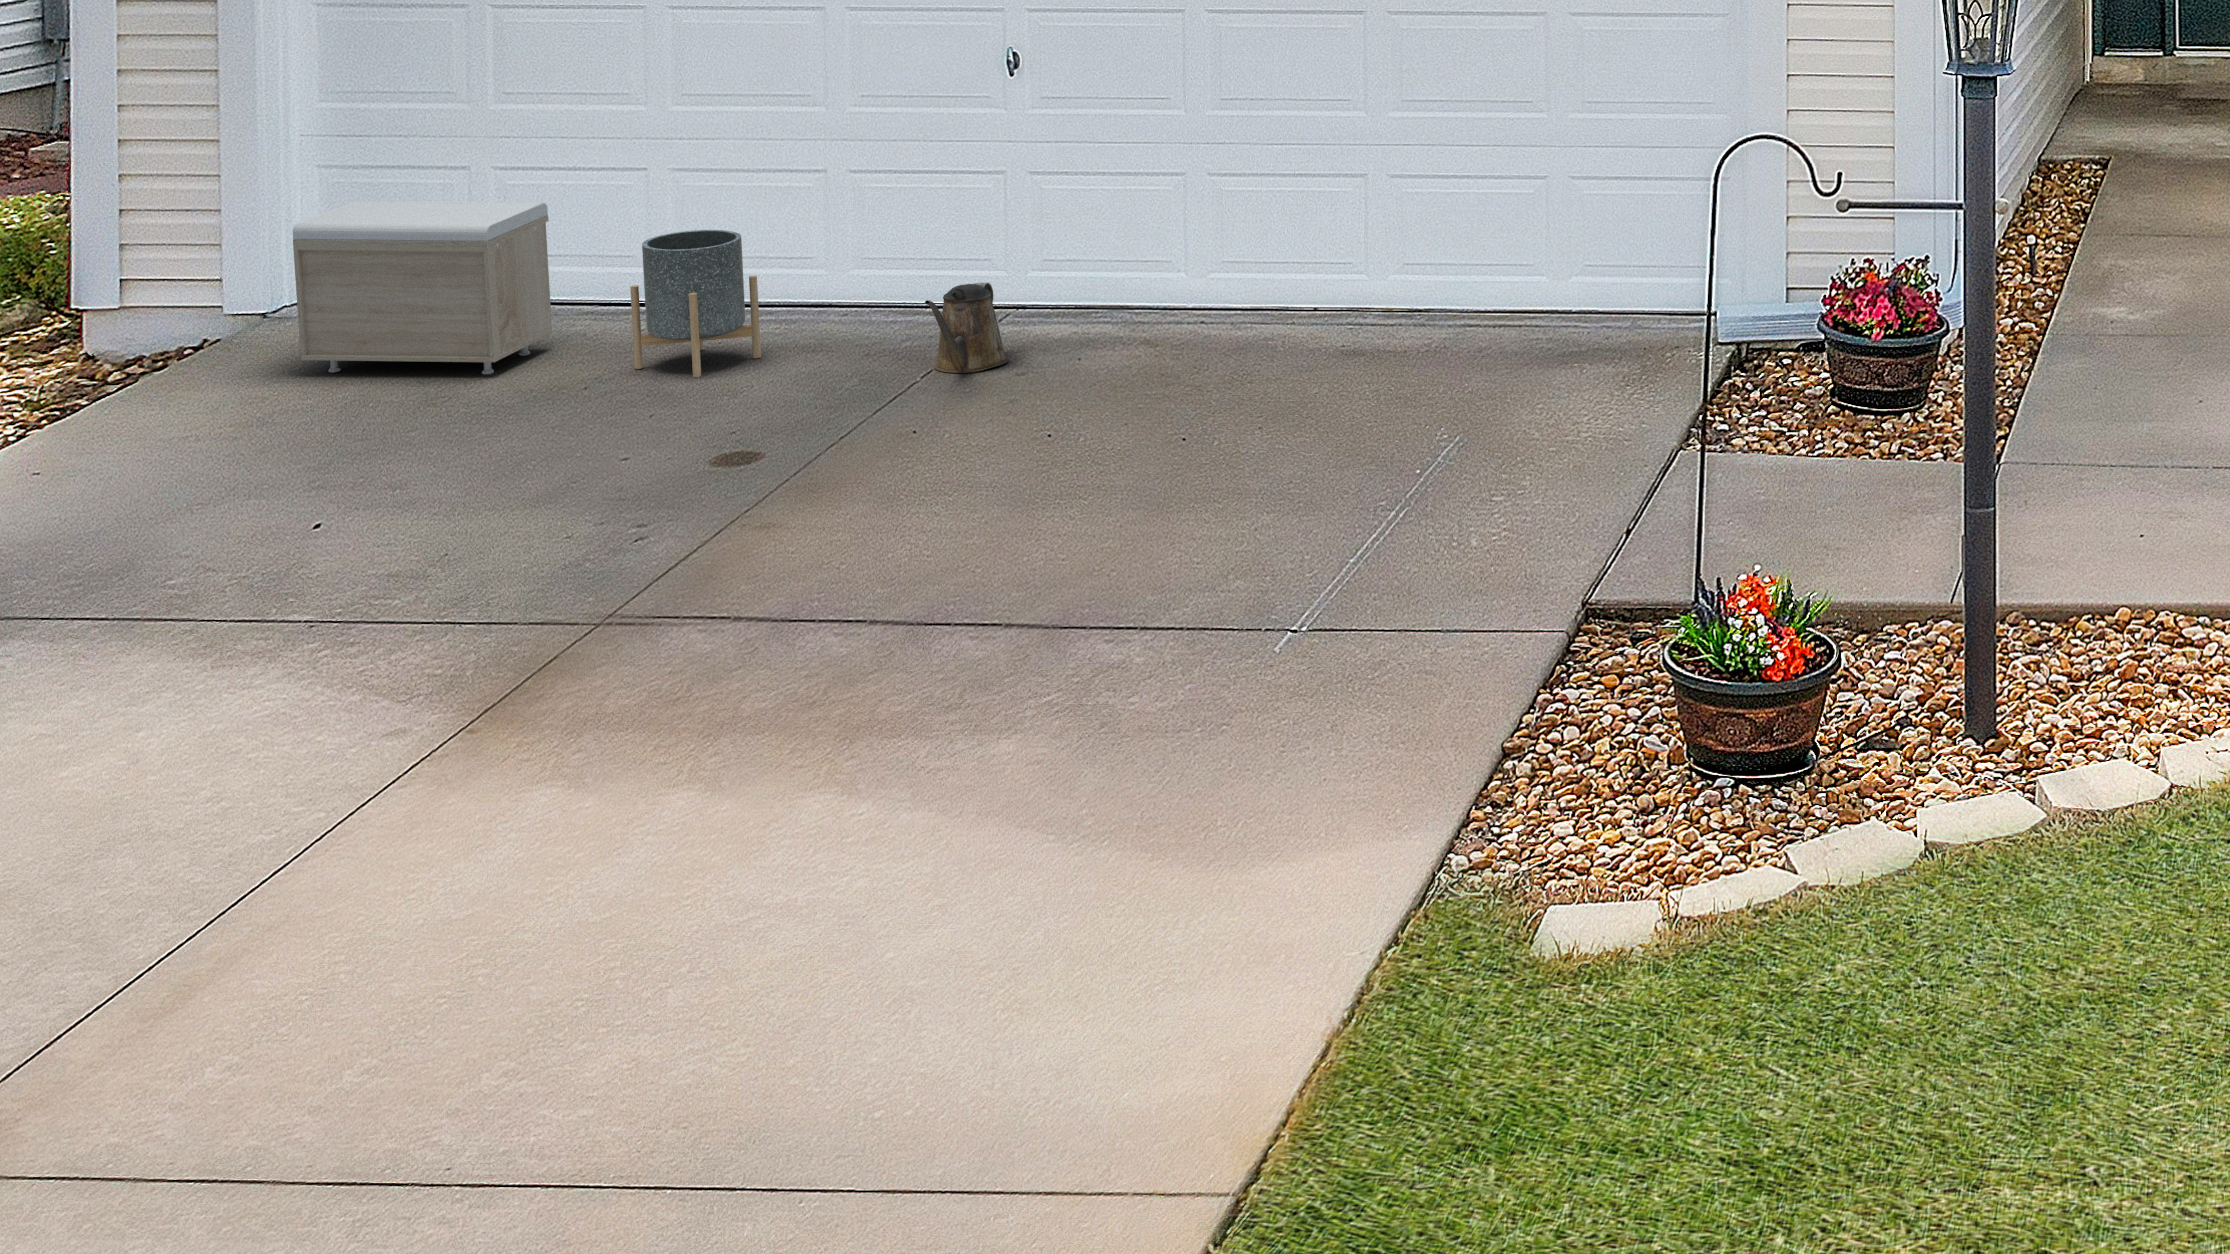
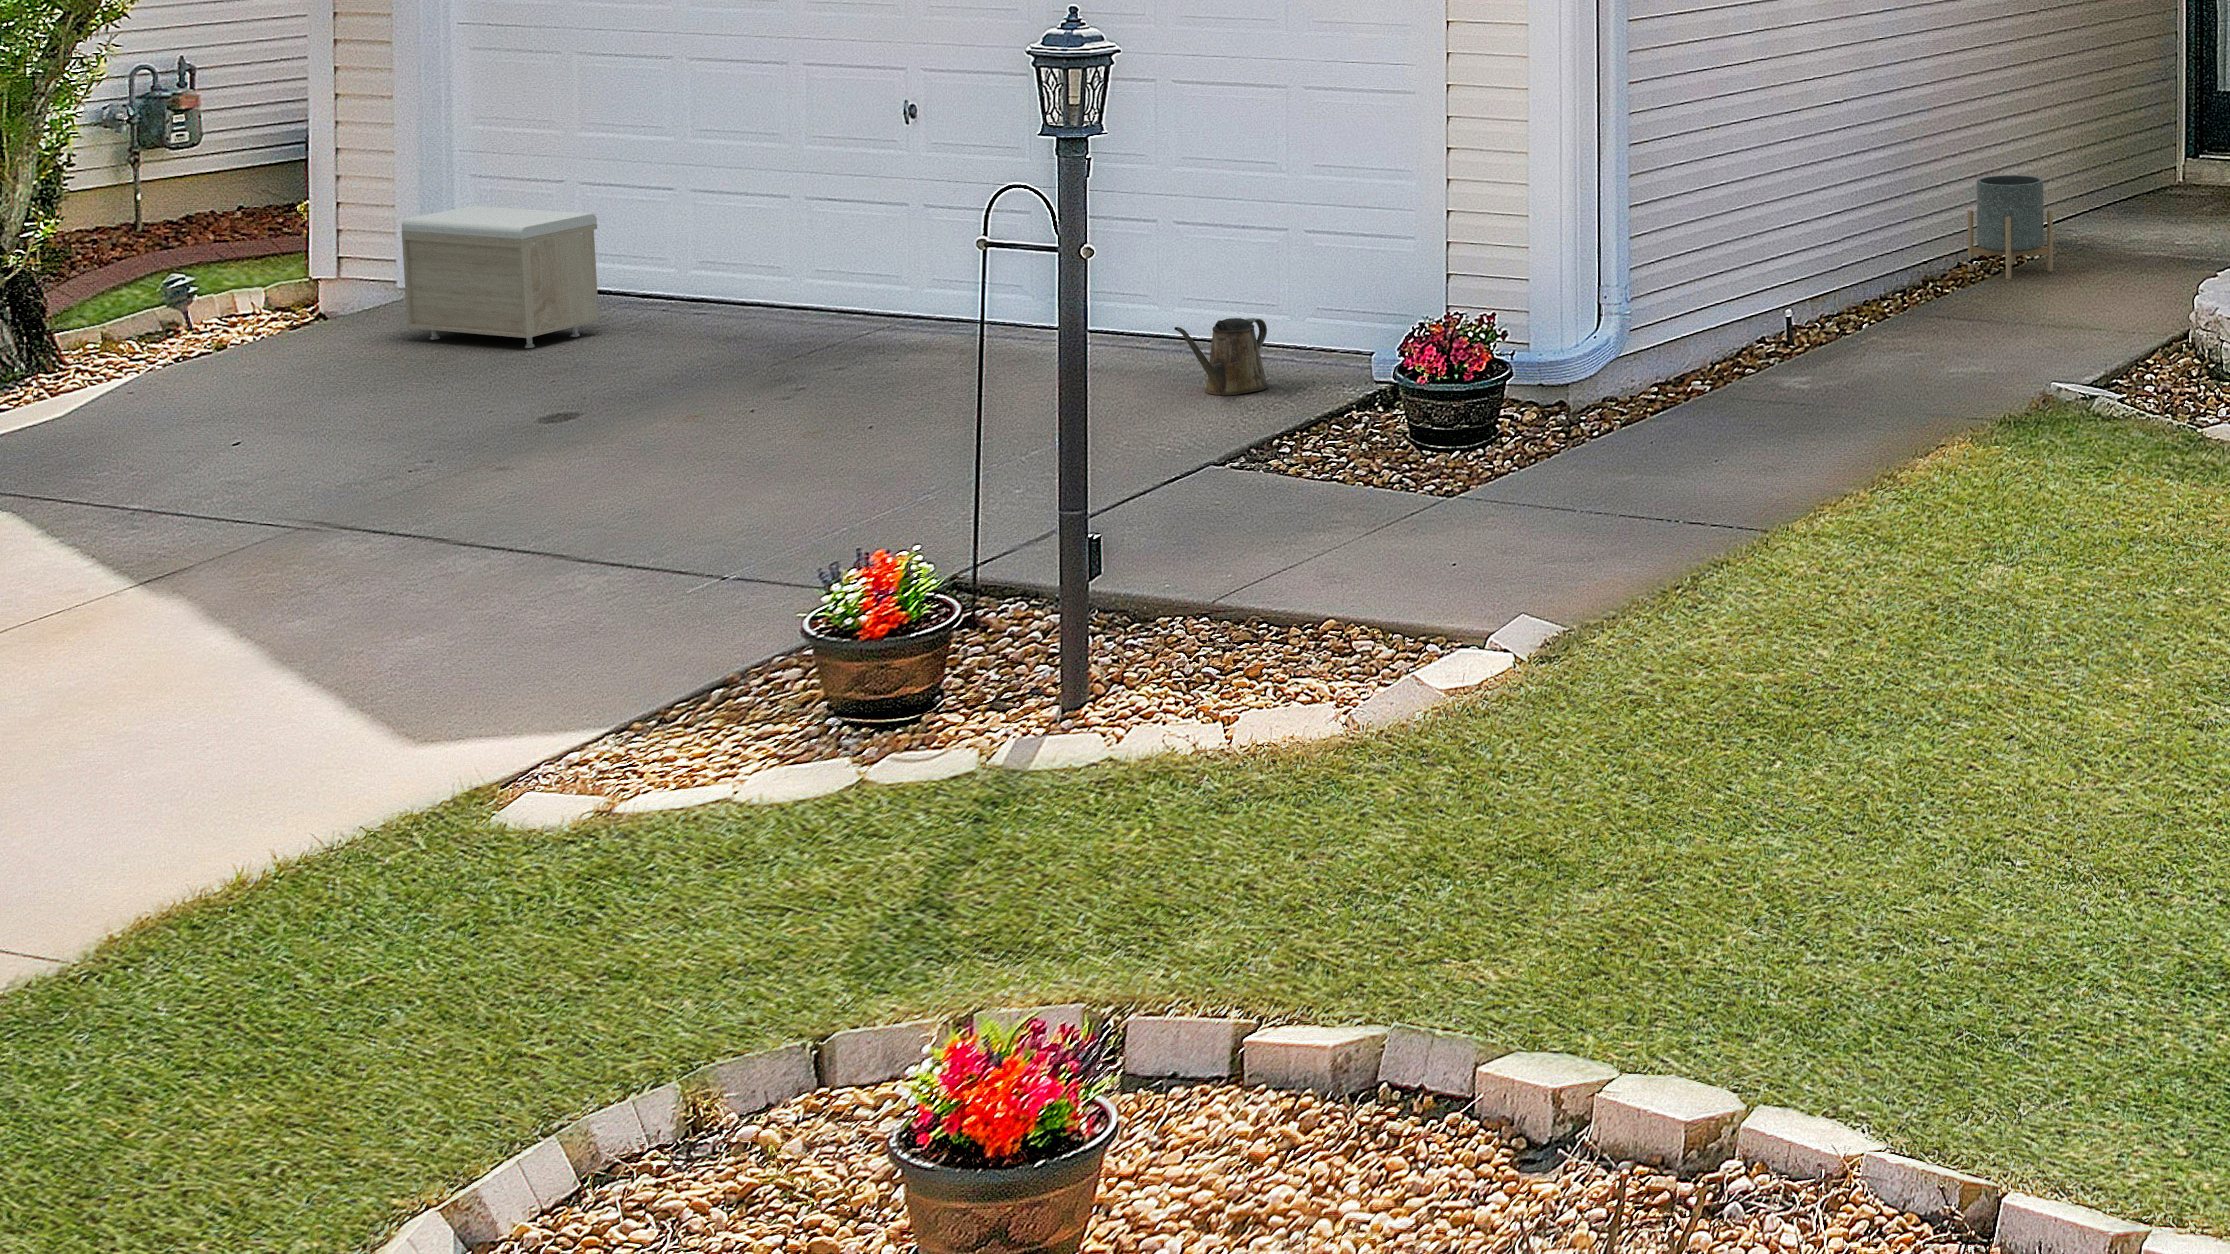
planter: present [630,230,761,377] -> present [1968,175,2053,279]
watering can: present [925,282,1008,373] -> present [1174,318,1268,395]

